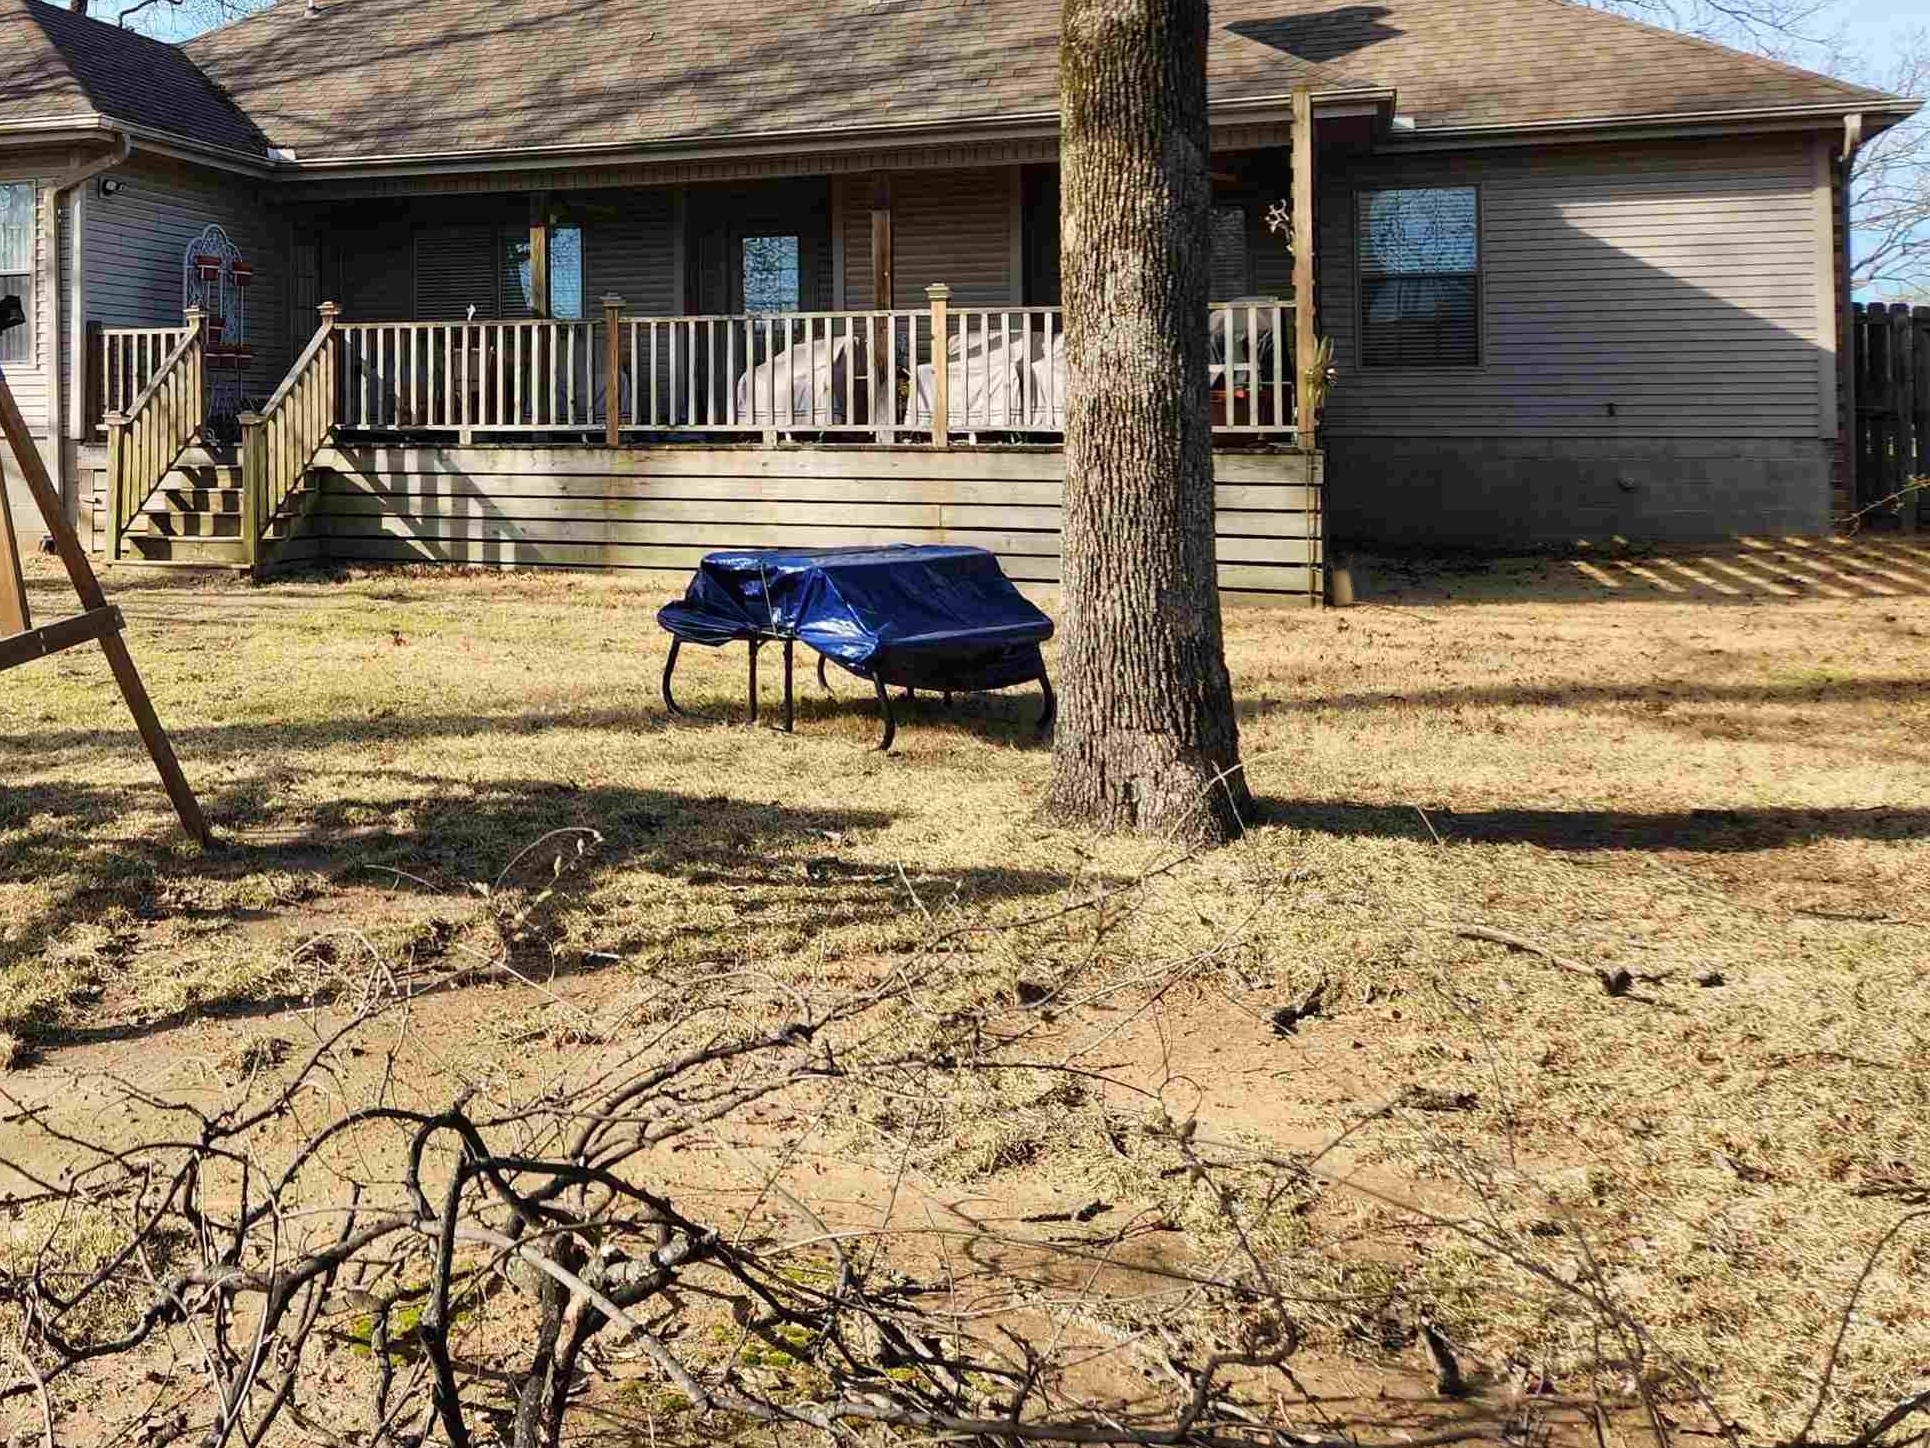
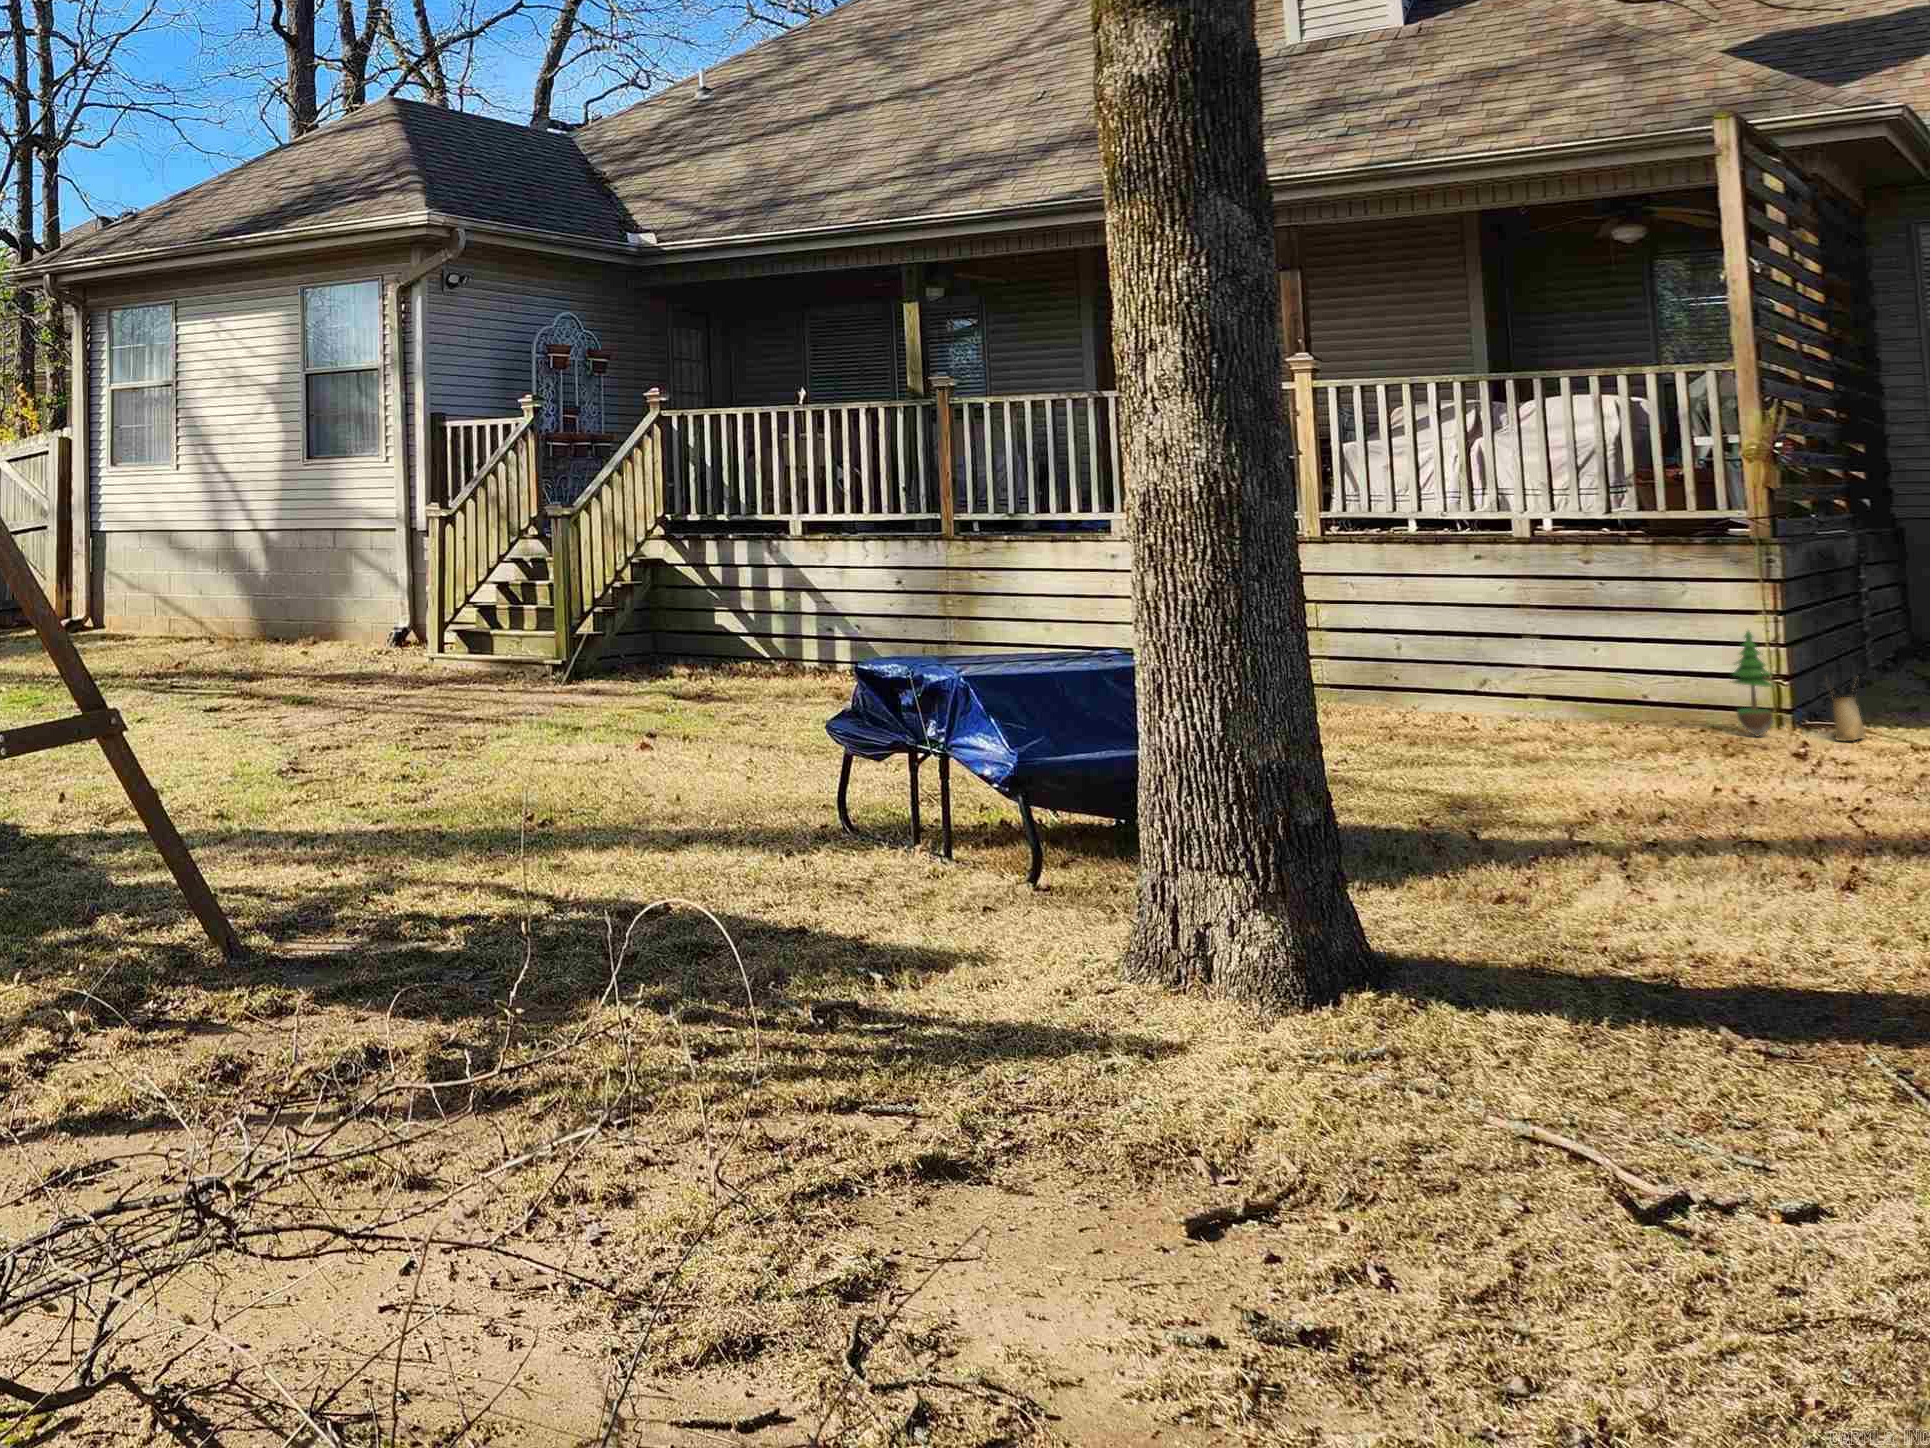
potted tree: none [1259,517,1294,604] -> present [1733,631,1774,736]

